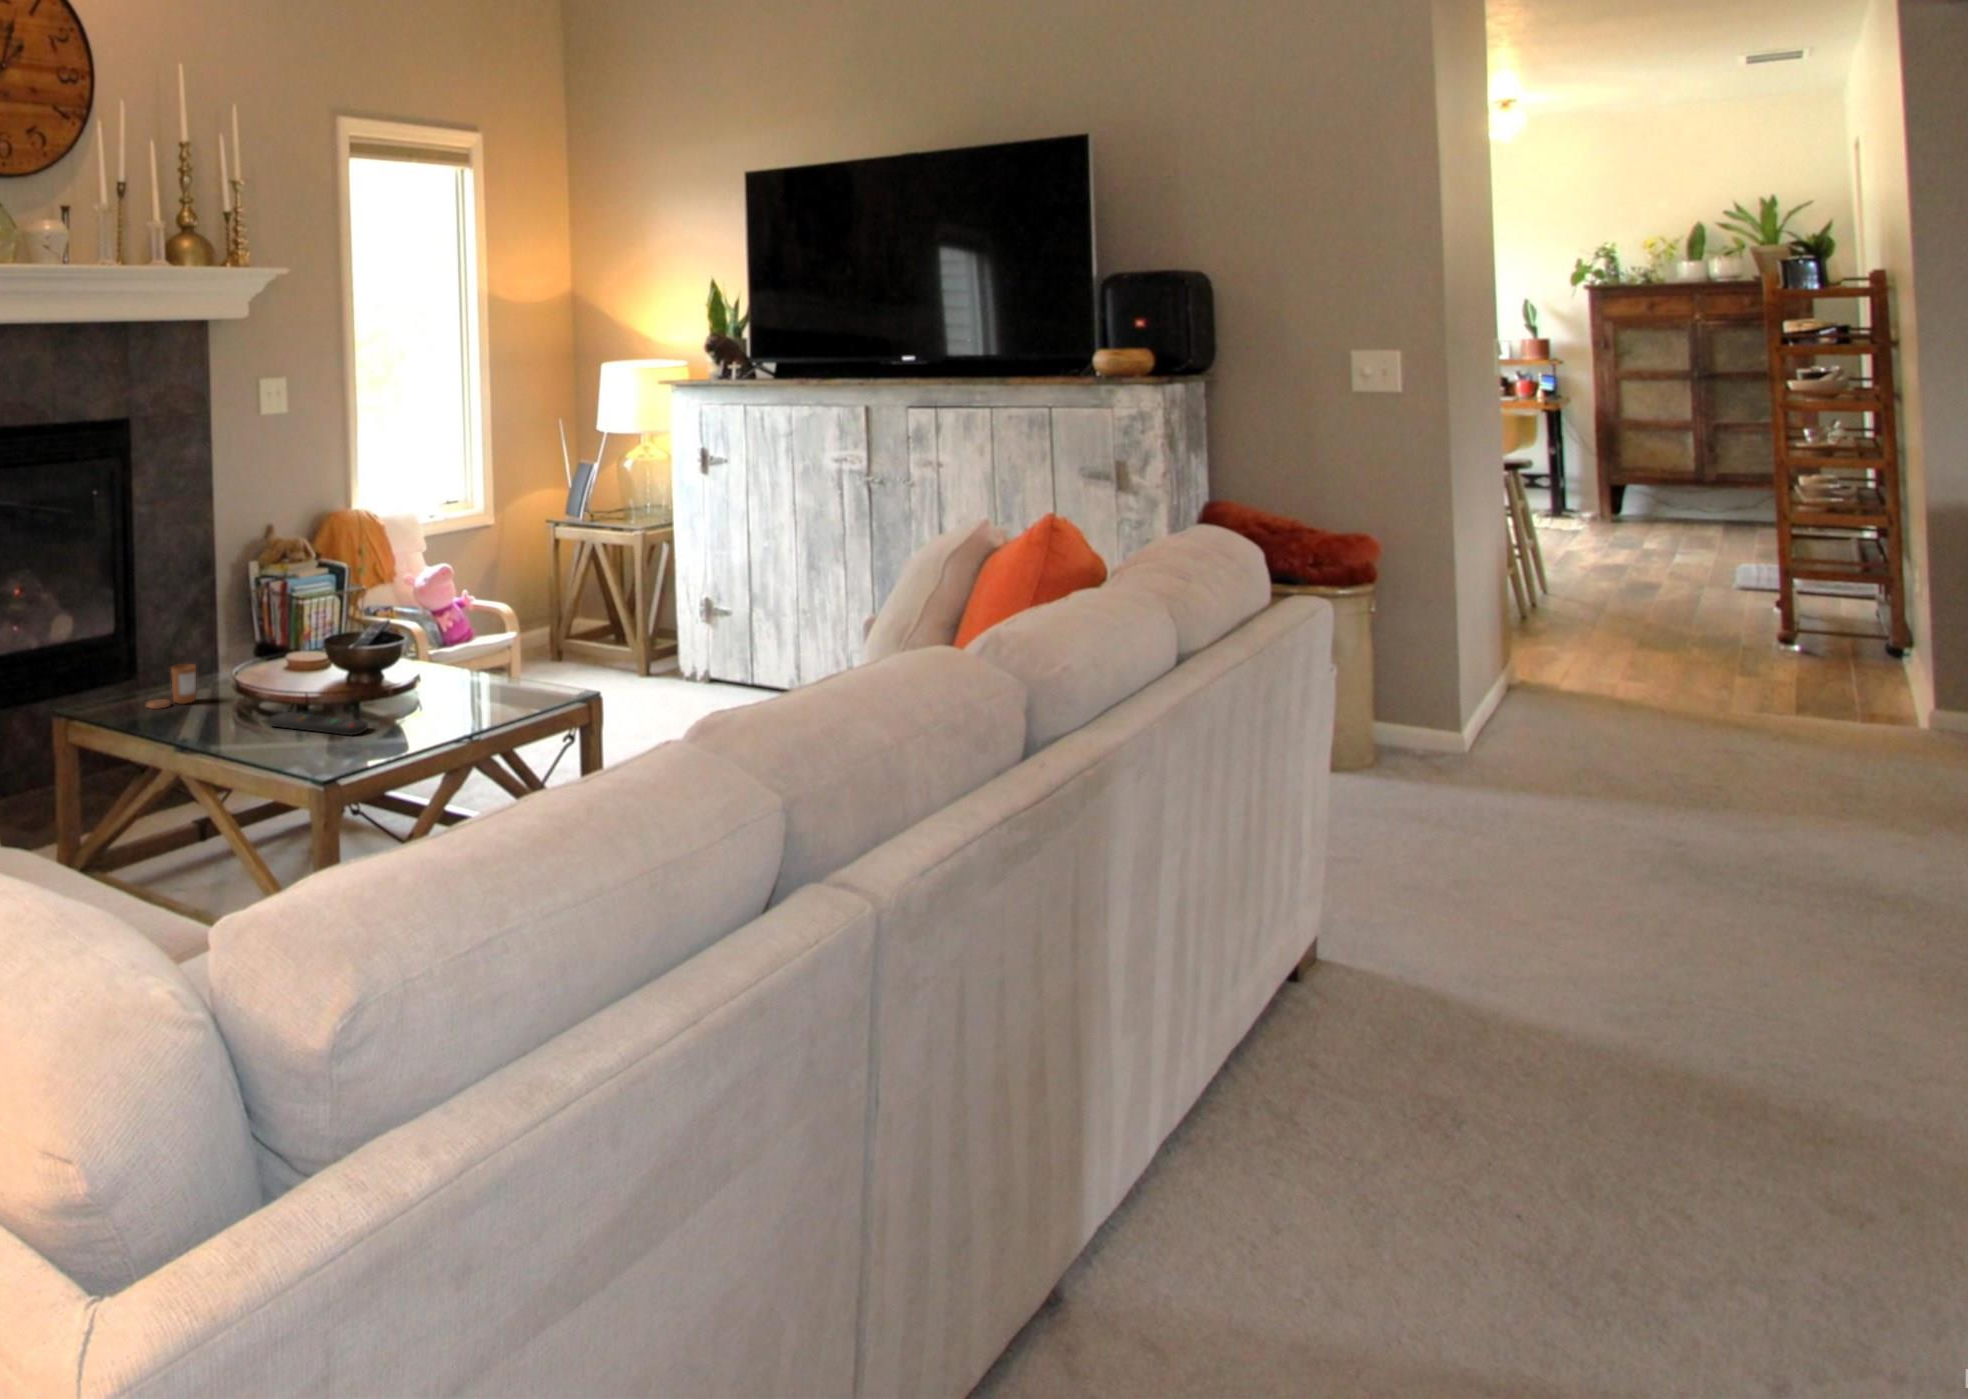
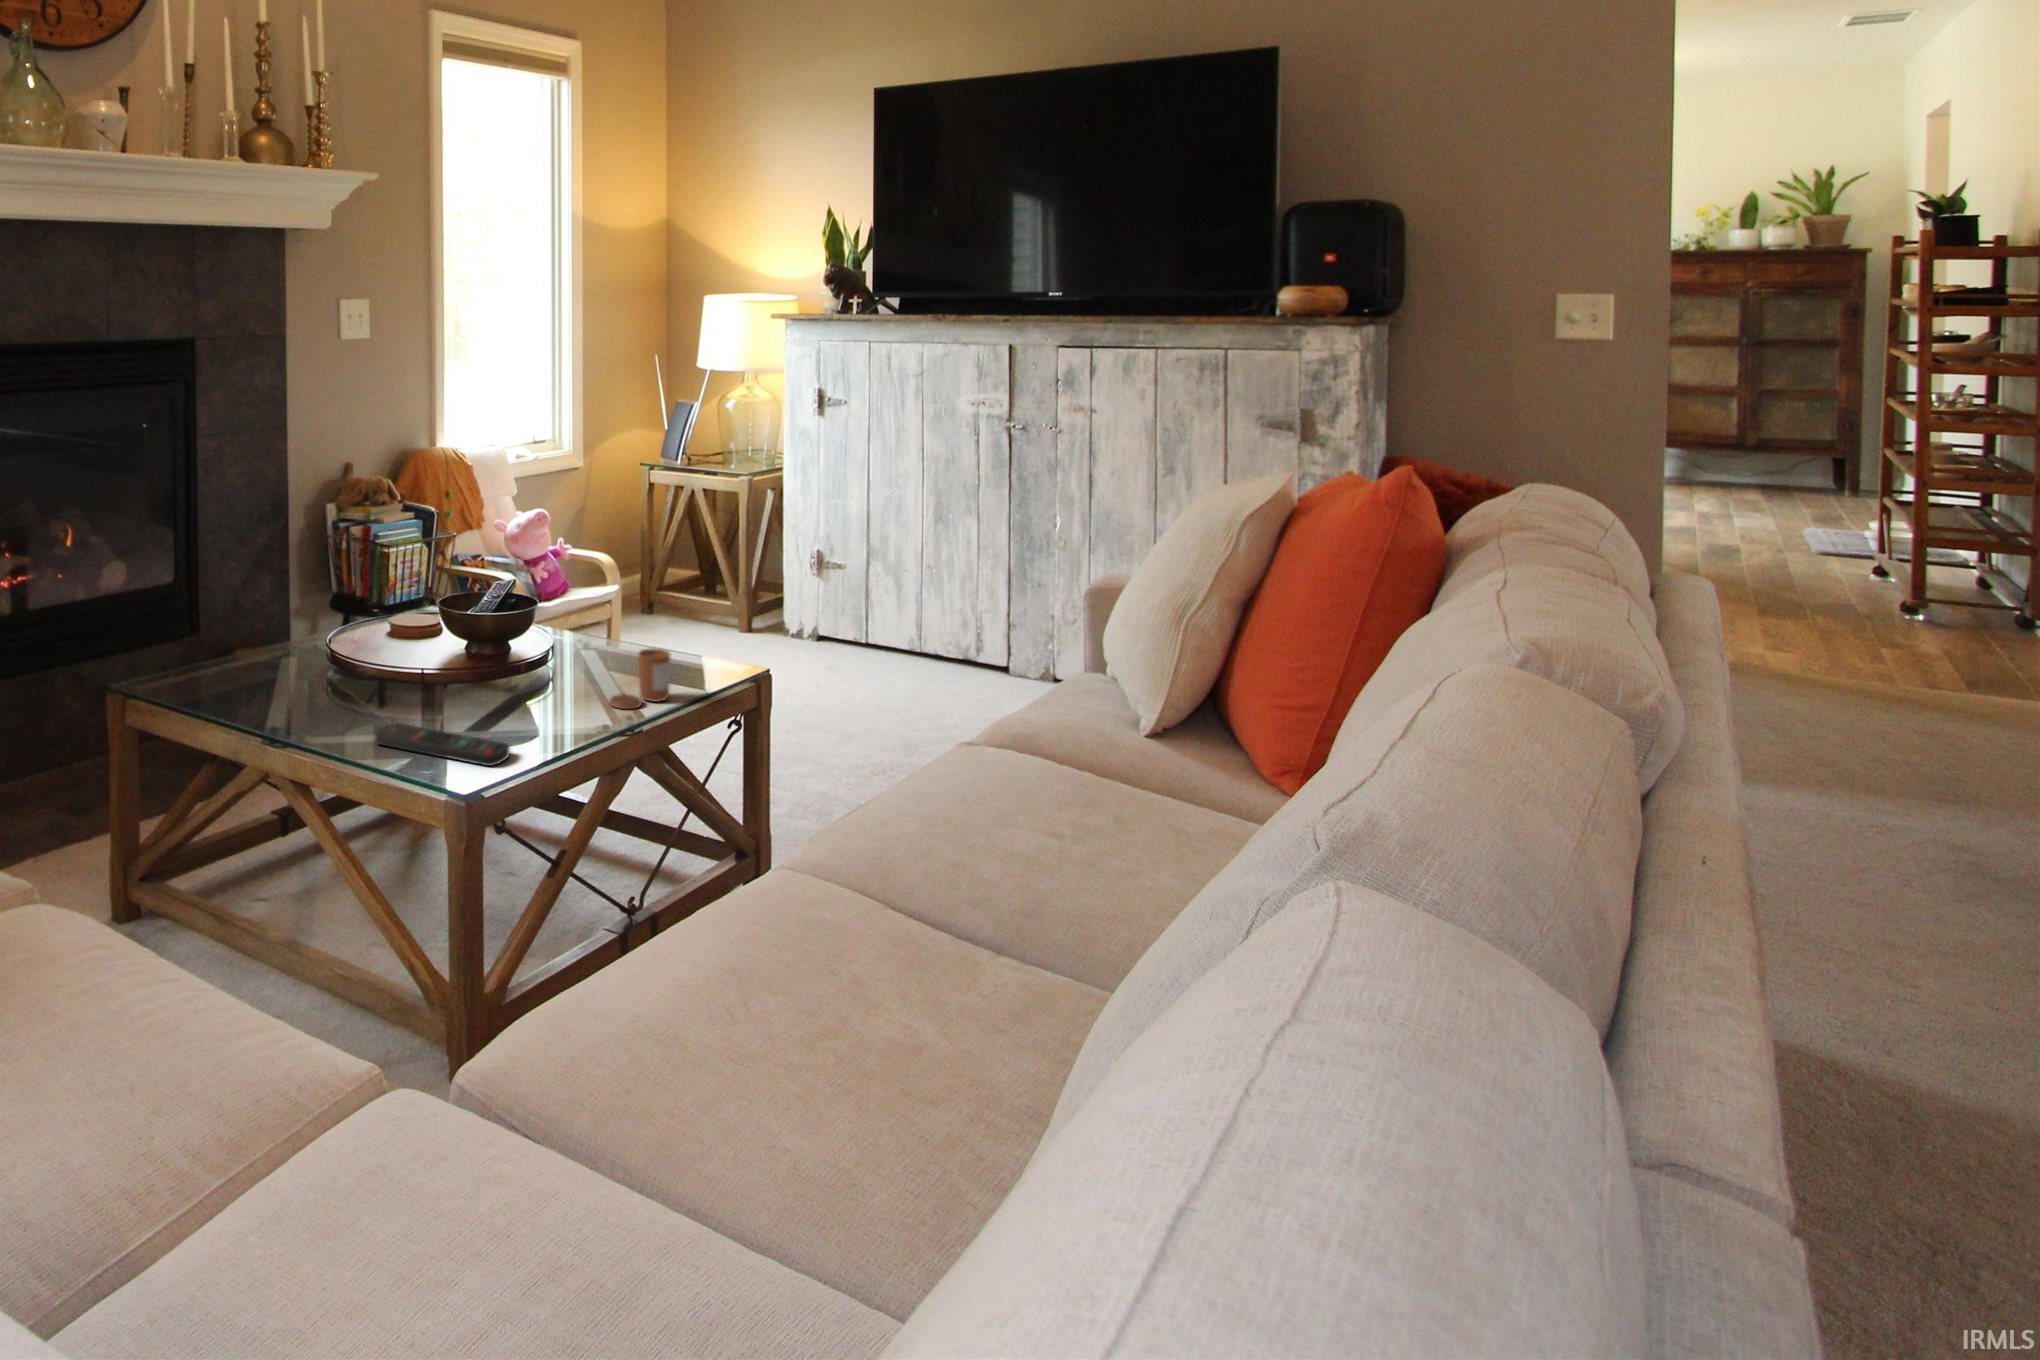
candle: present [146,664,196,709] -> present [610,649,670,709]

